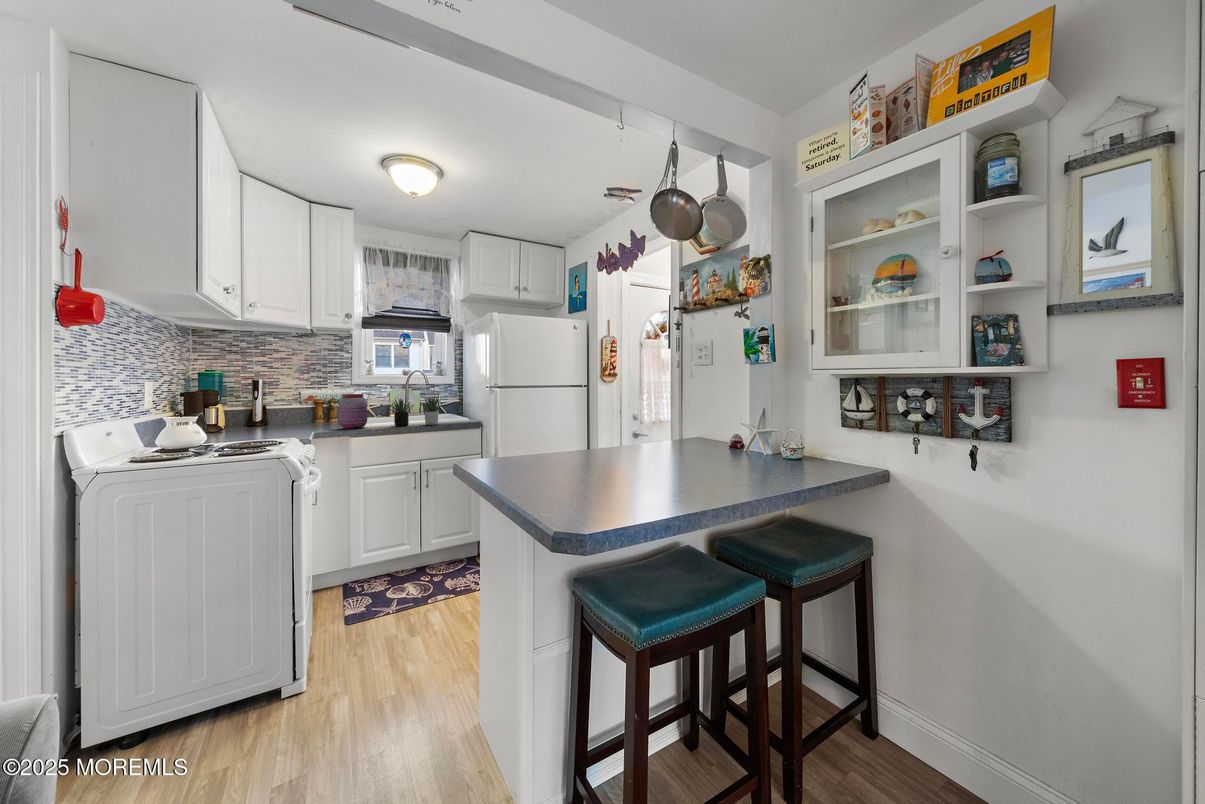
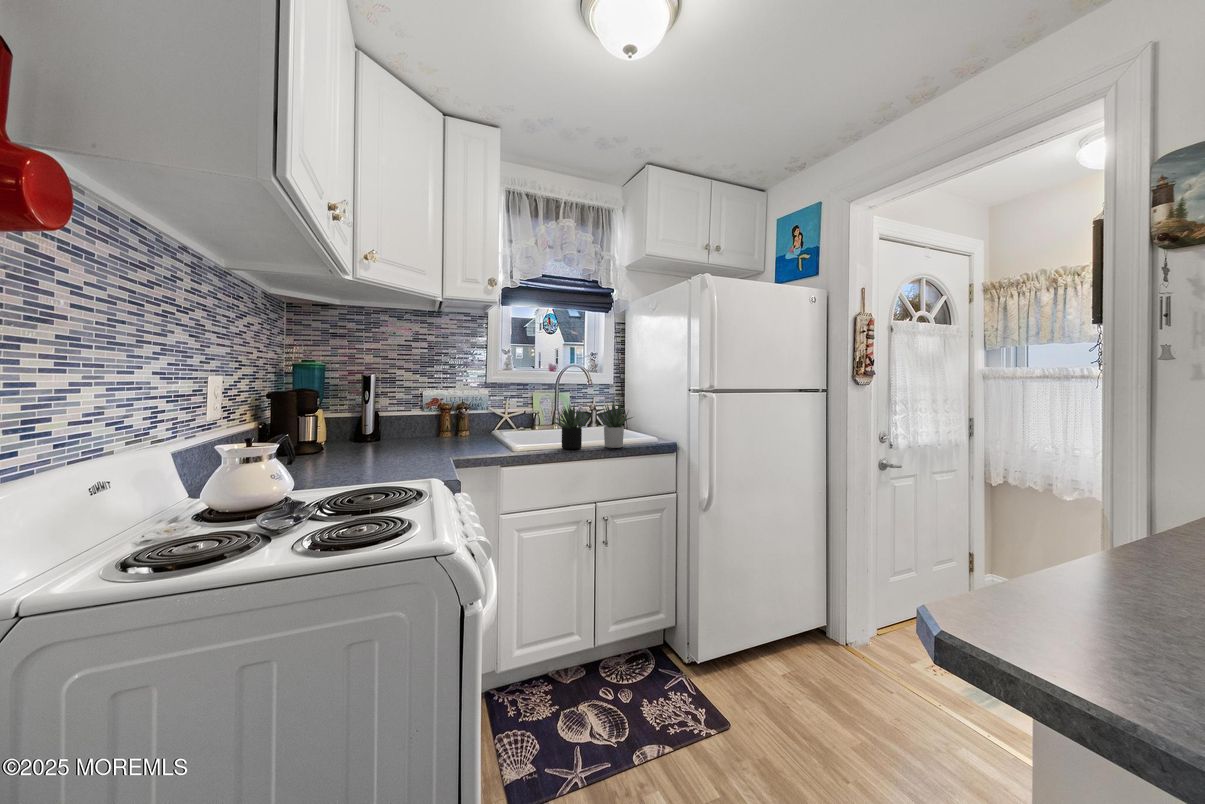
jar: present [338,394,367,429] -> none [485,398,525,452]

